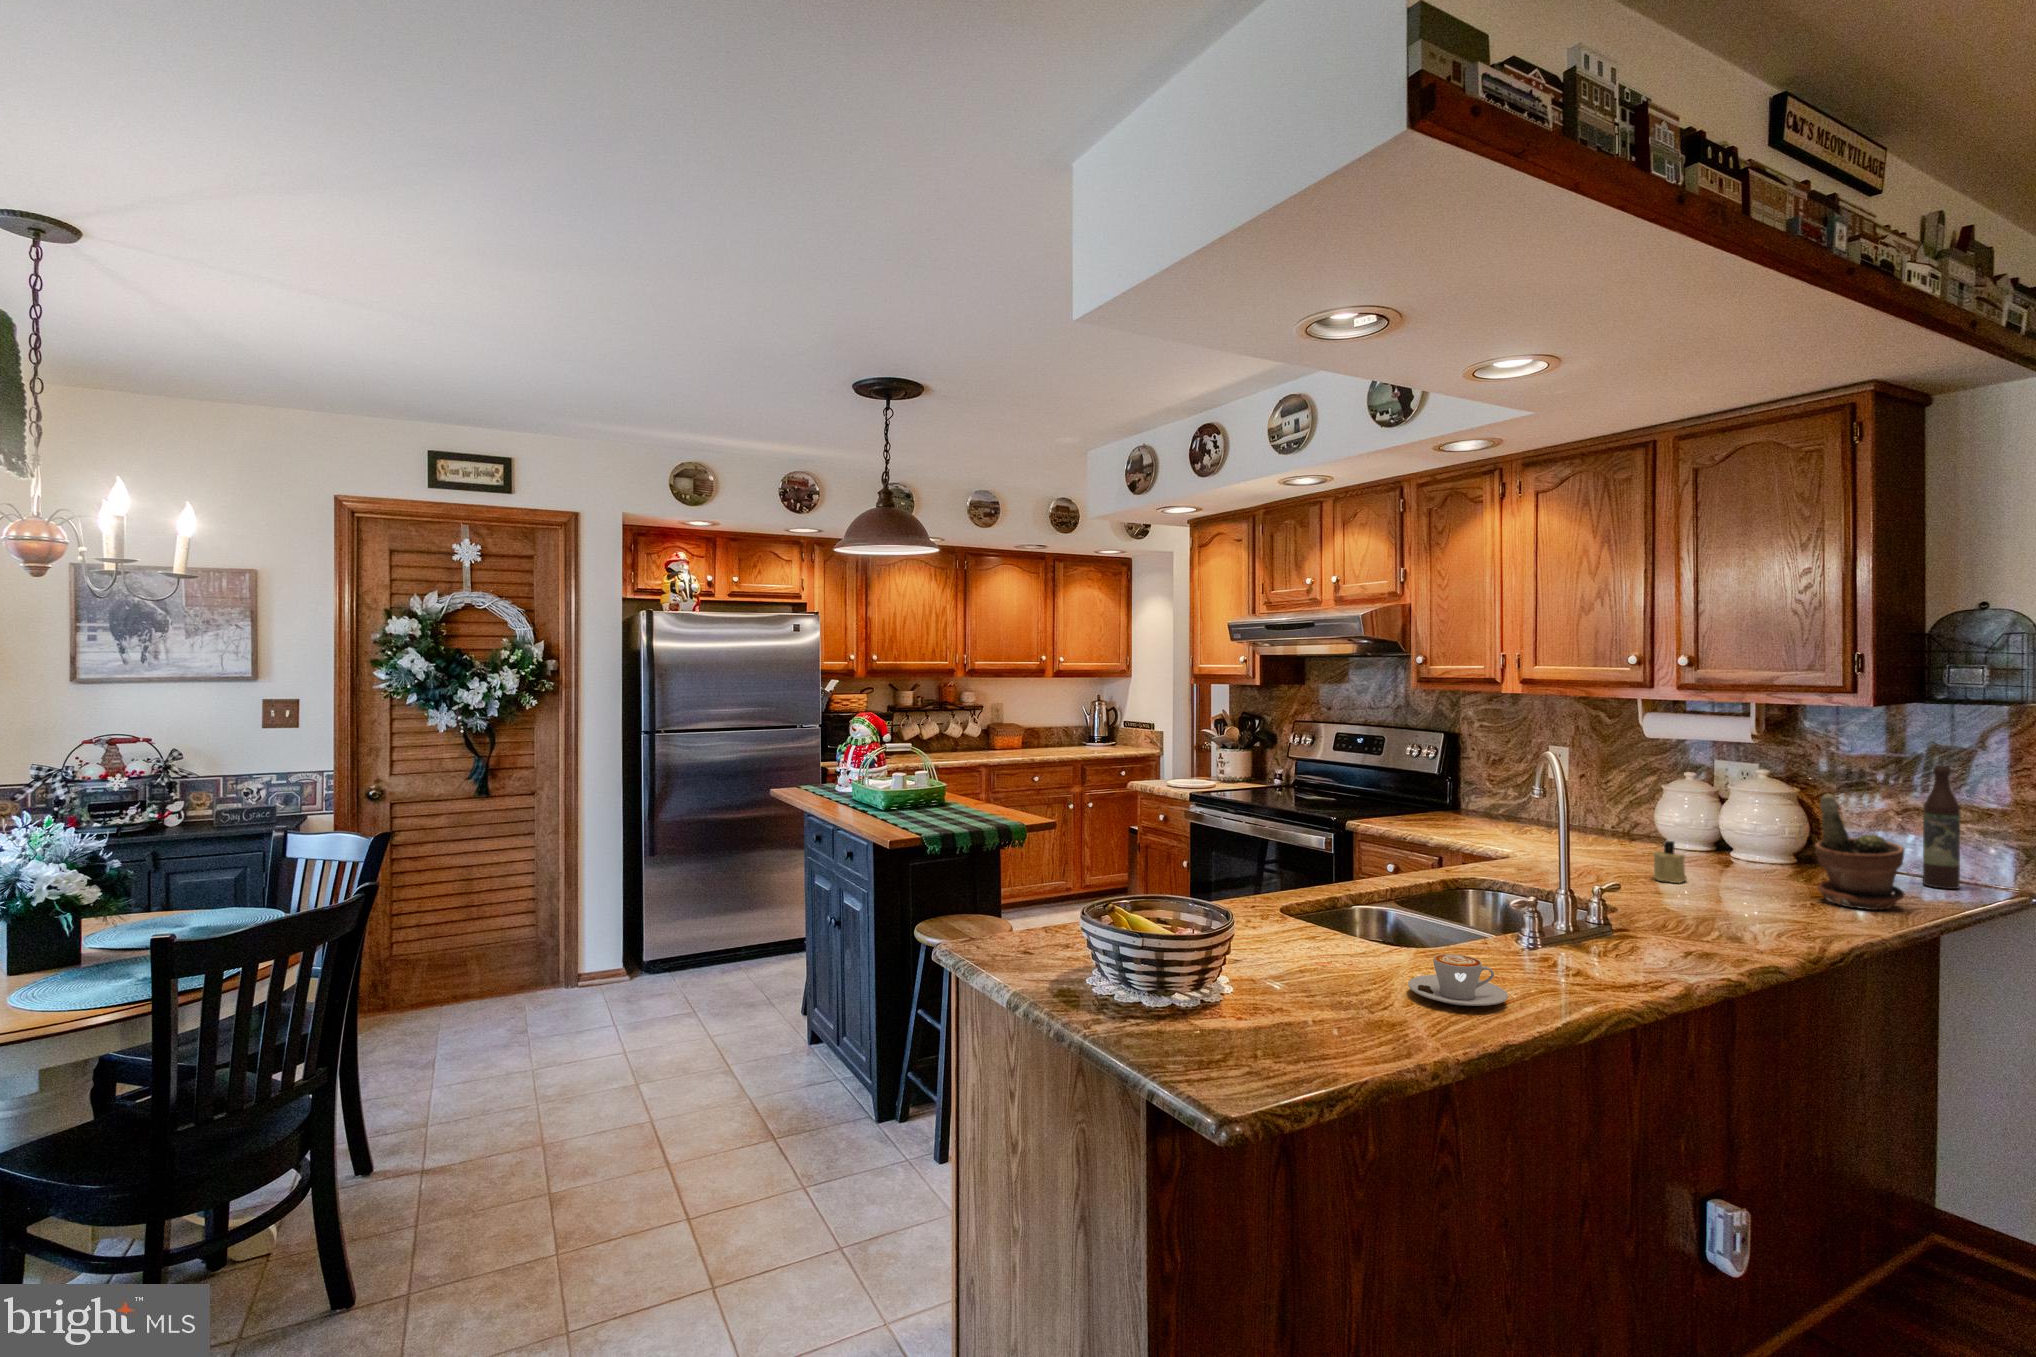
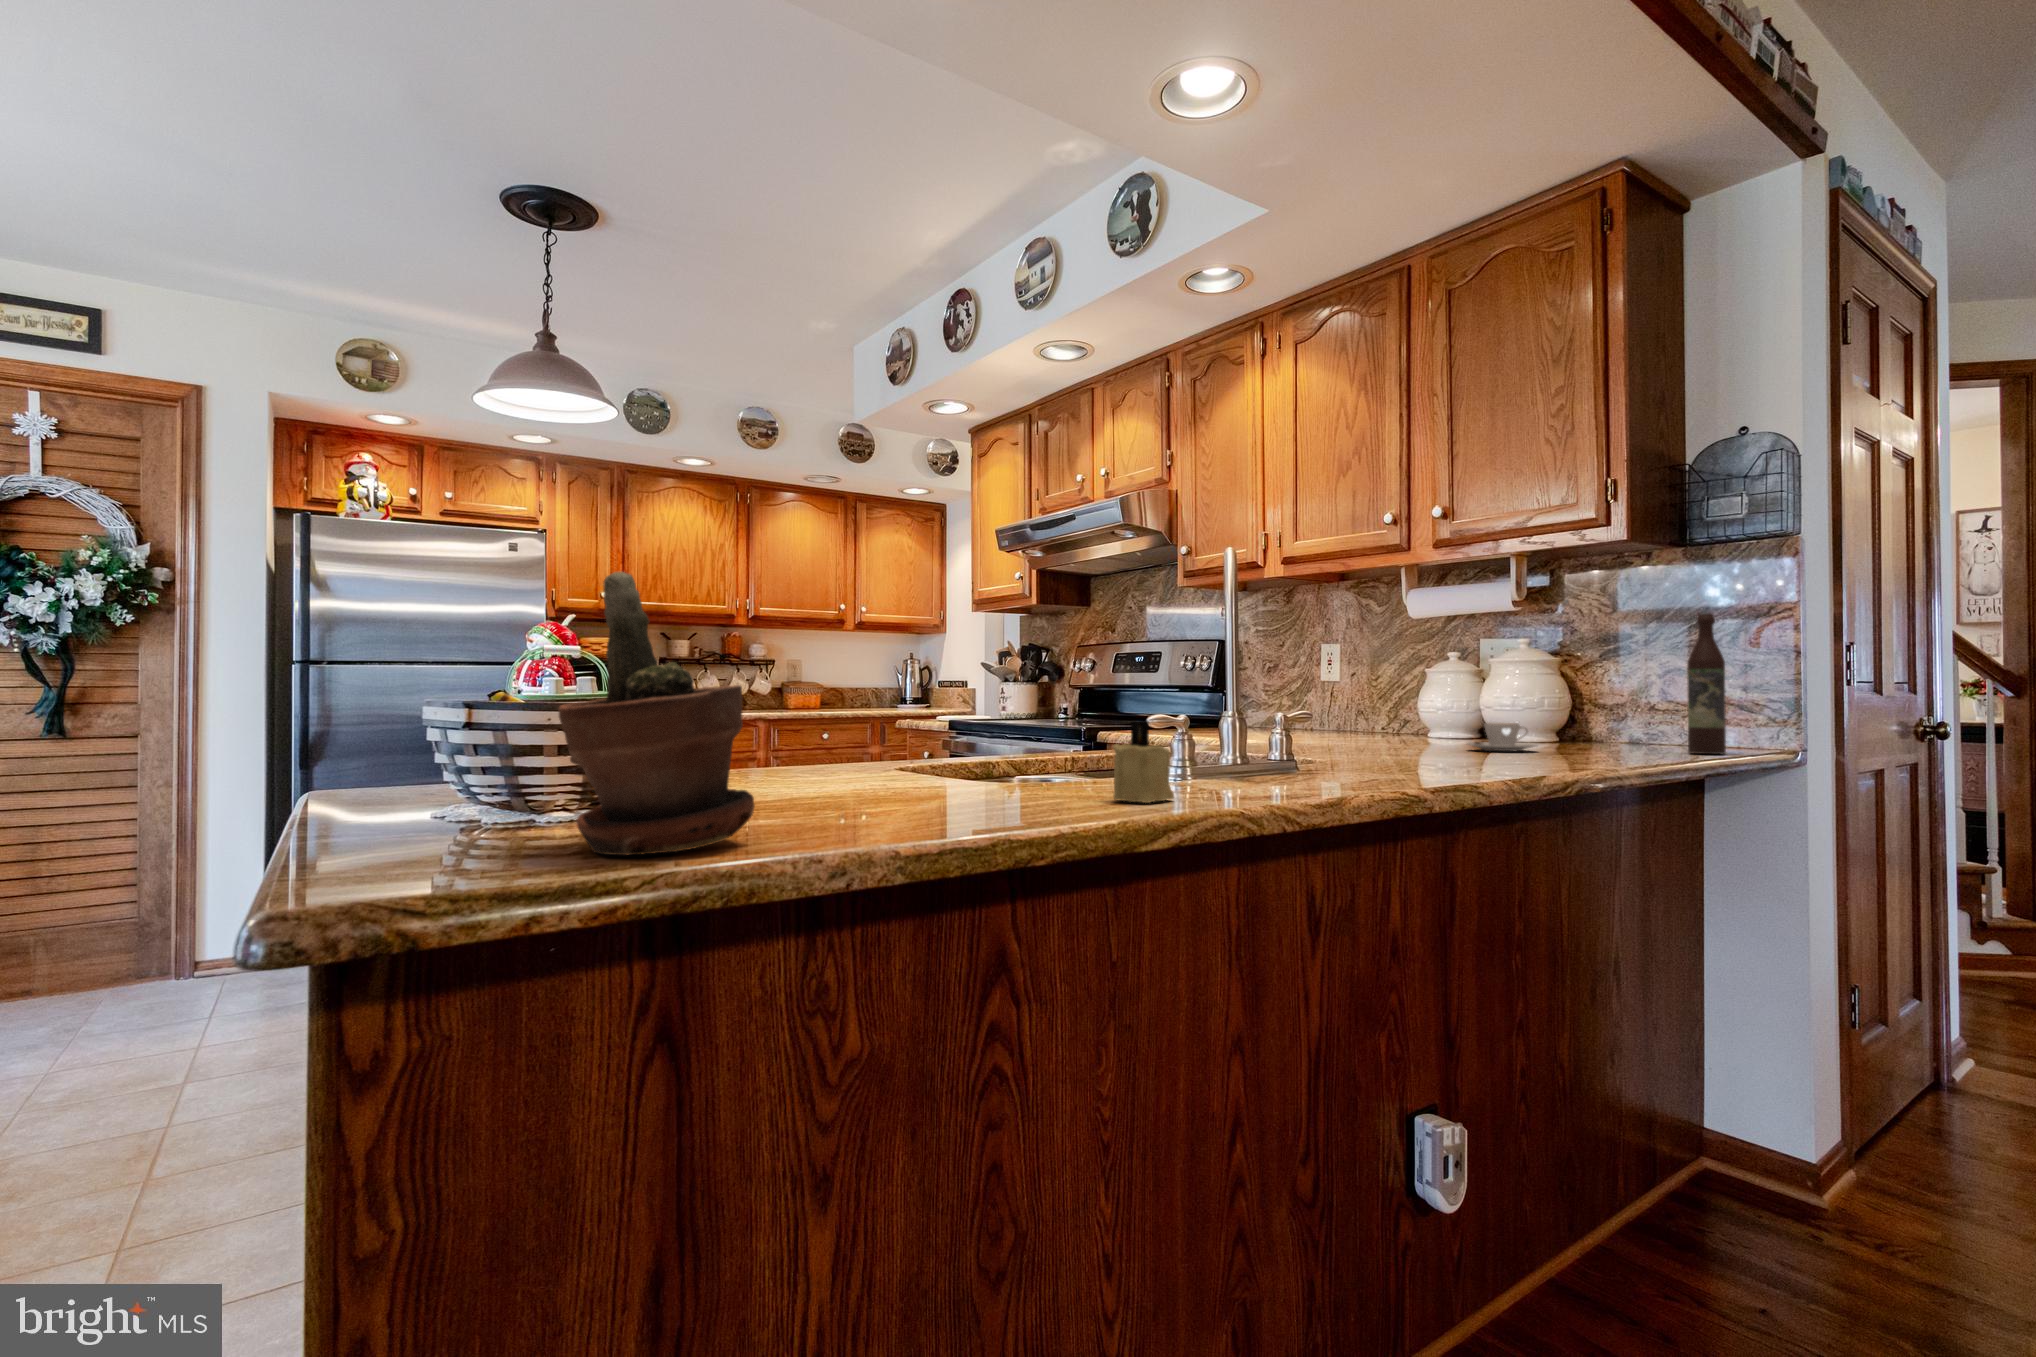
potted plant: present [1815,794,1905,910] -> present [558,572,755,855]
candle: present [1654,841,1687,883] -> present [1113,720,1174,803]
coffee cup: present [1408,954,1508,1006] -> present [1467,723,1537,751]

